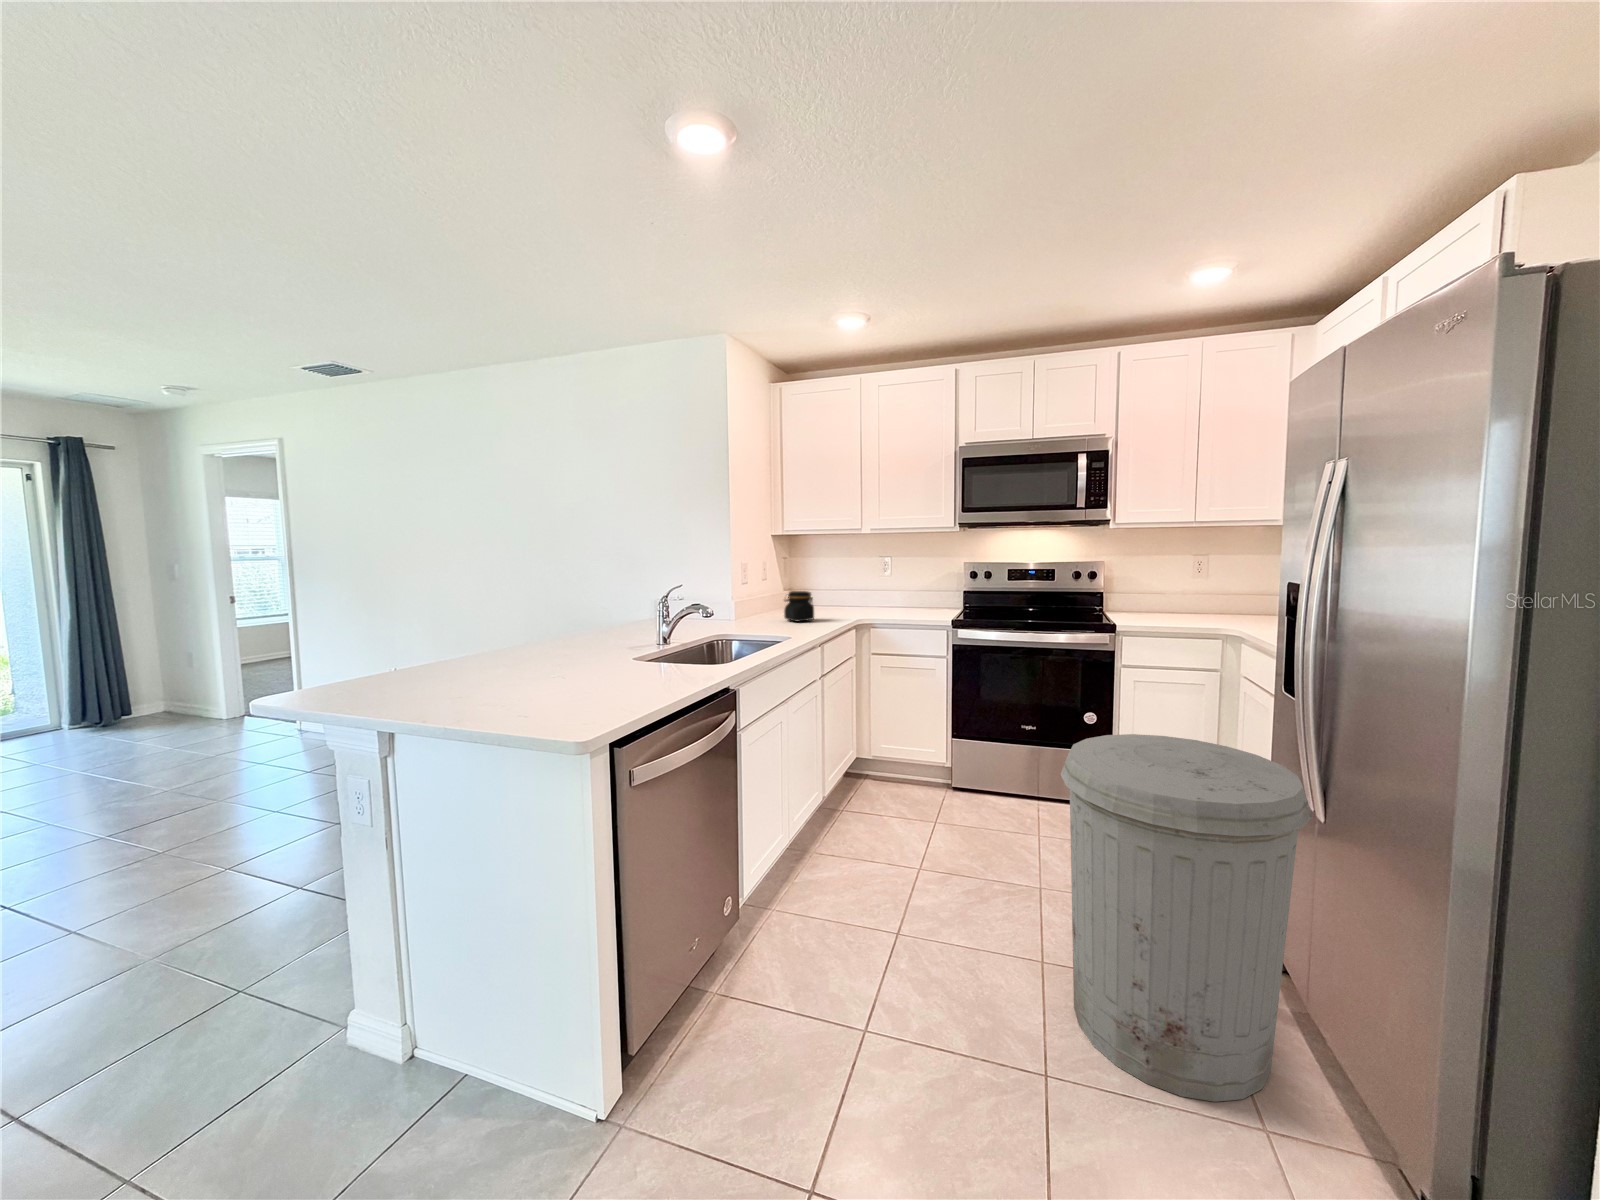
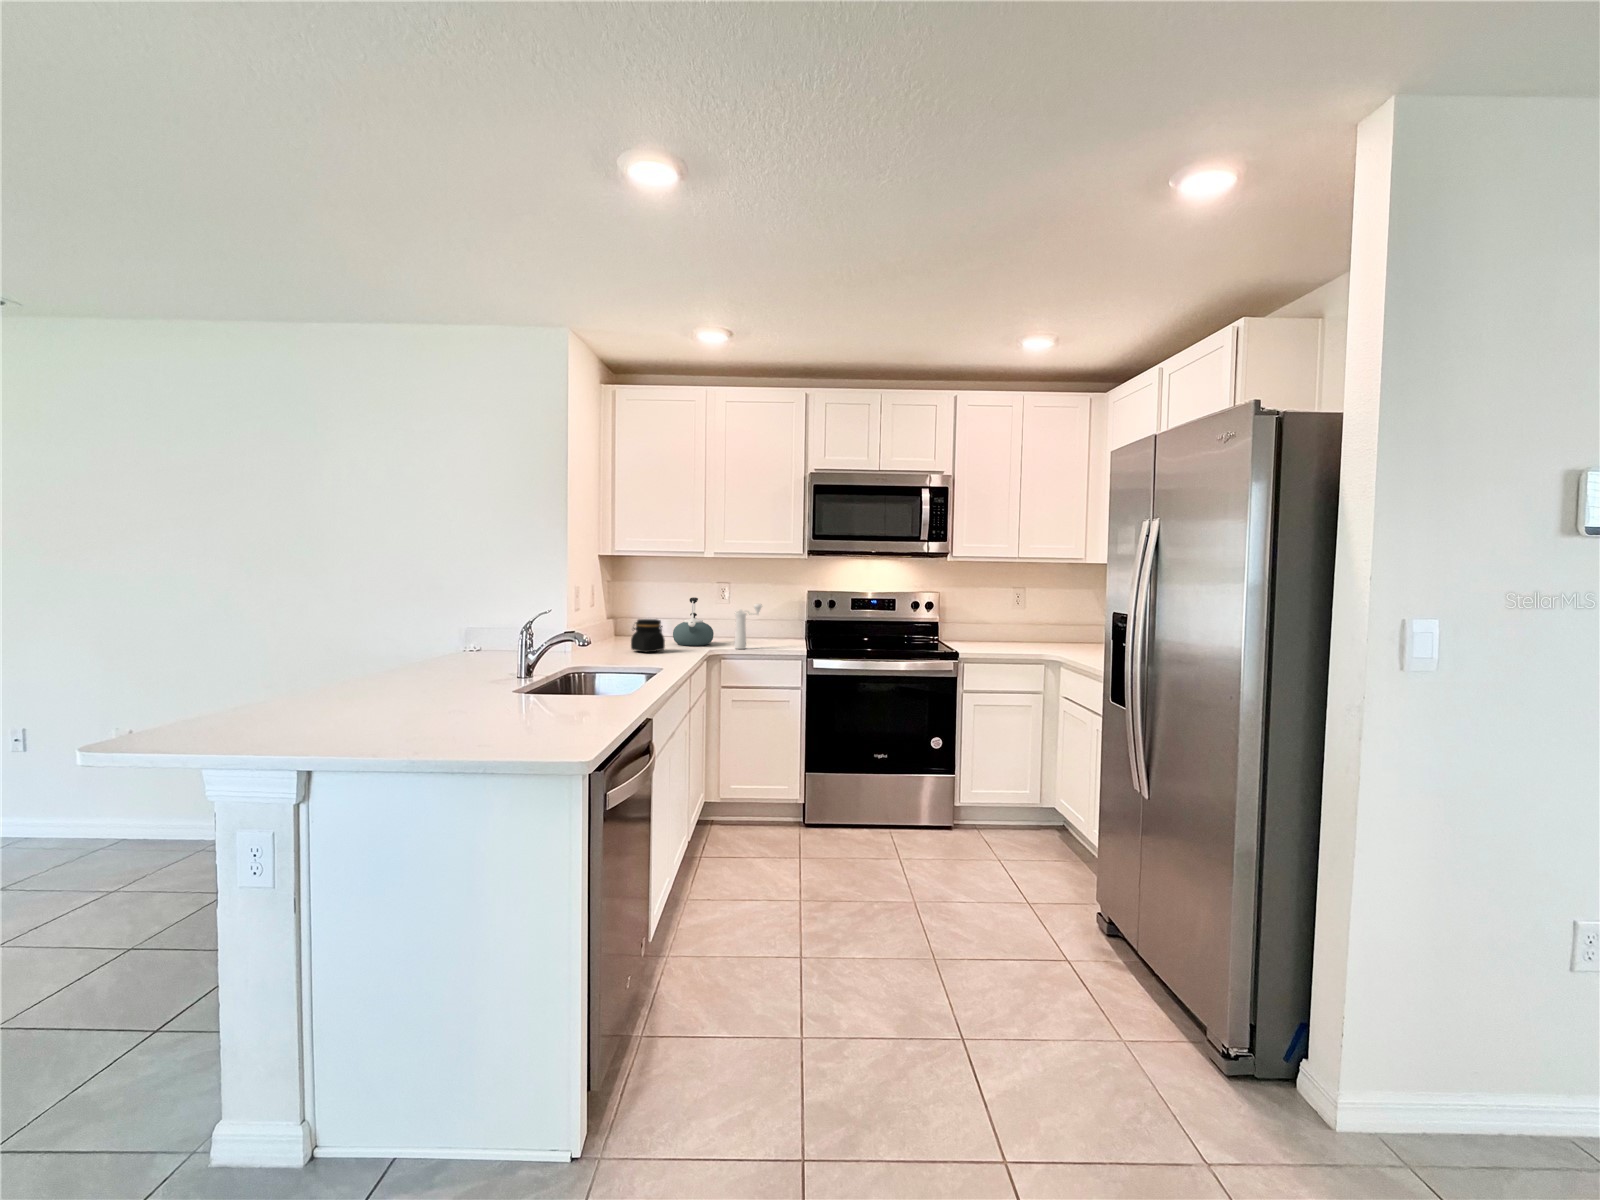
kettle: none [830,571,867,615] -> present [673,597,714,646]
pepper mill: none [882,576,911,619] -> present [734,604,762,649]
trash can: present [1061,734,1312,1102] -> none [958,742,1145,1032]

